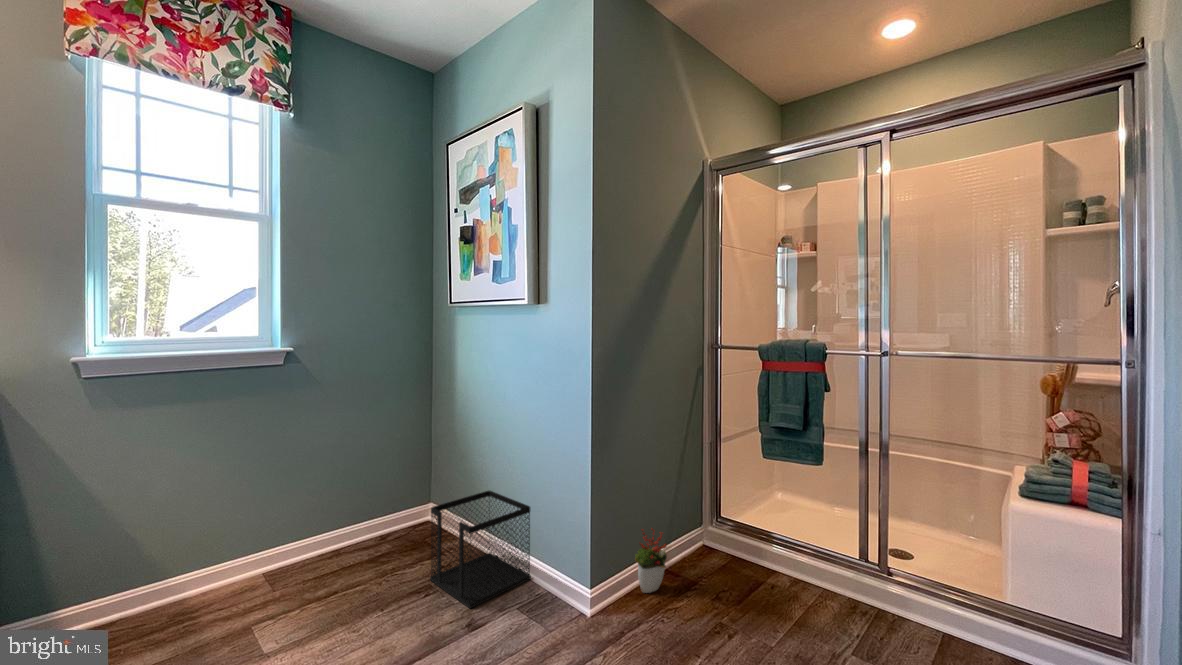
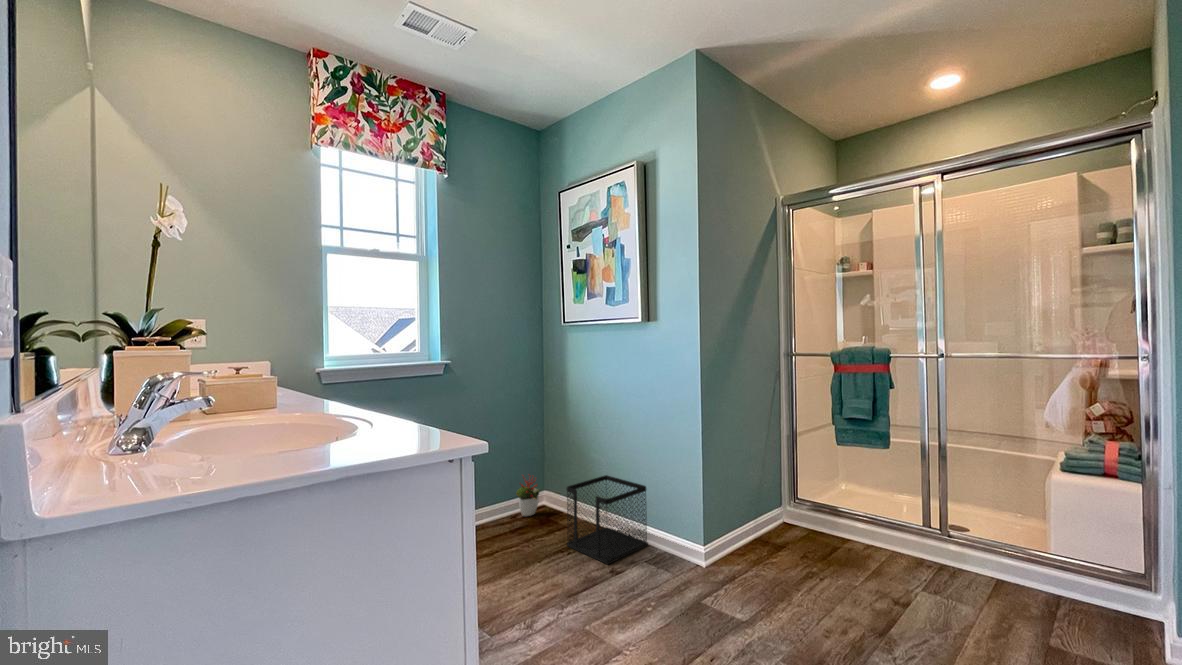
decorative plant: present [635,528,667,593] -> present [516,475,539,516]

